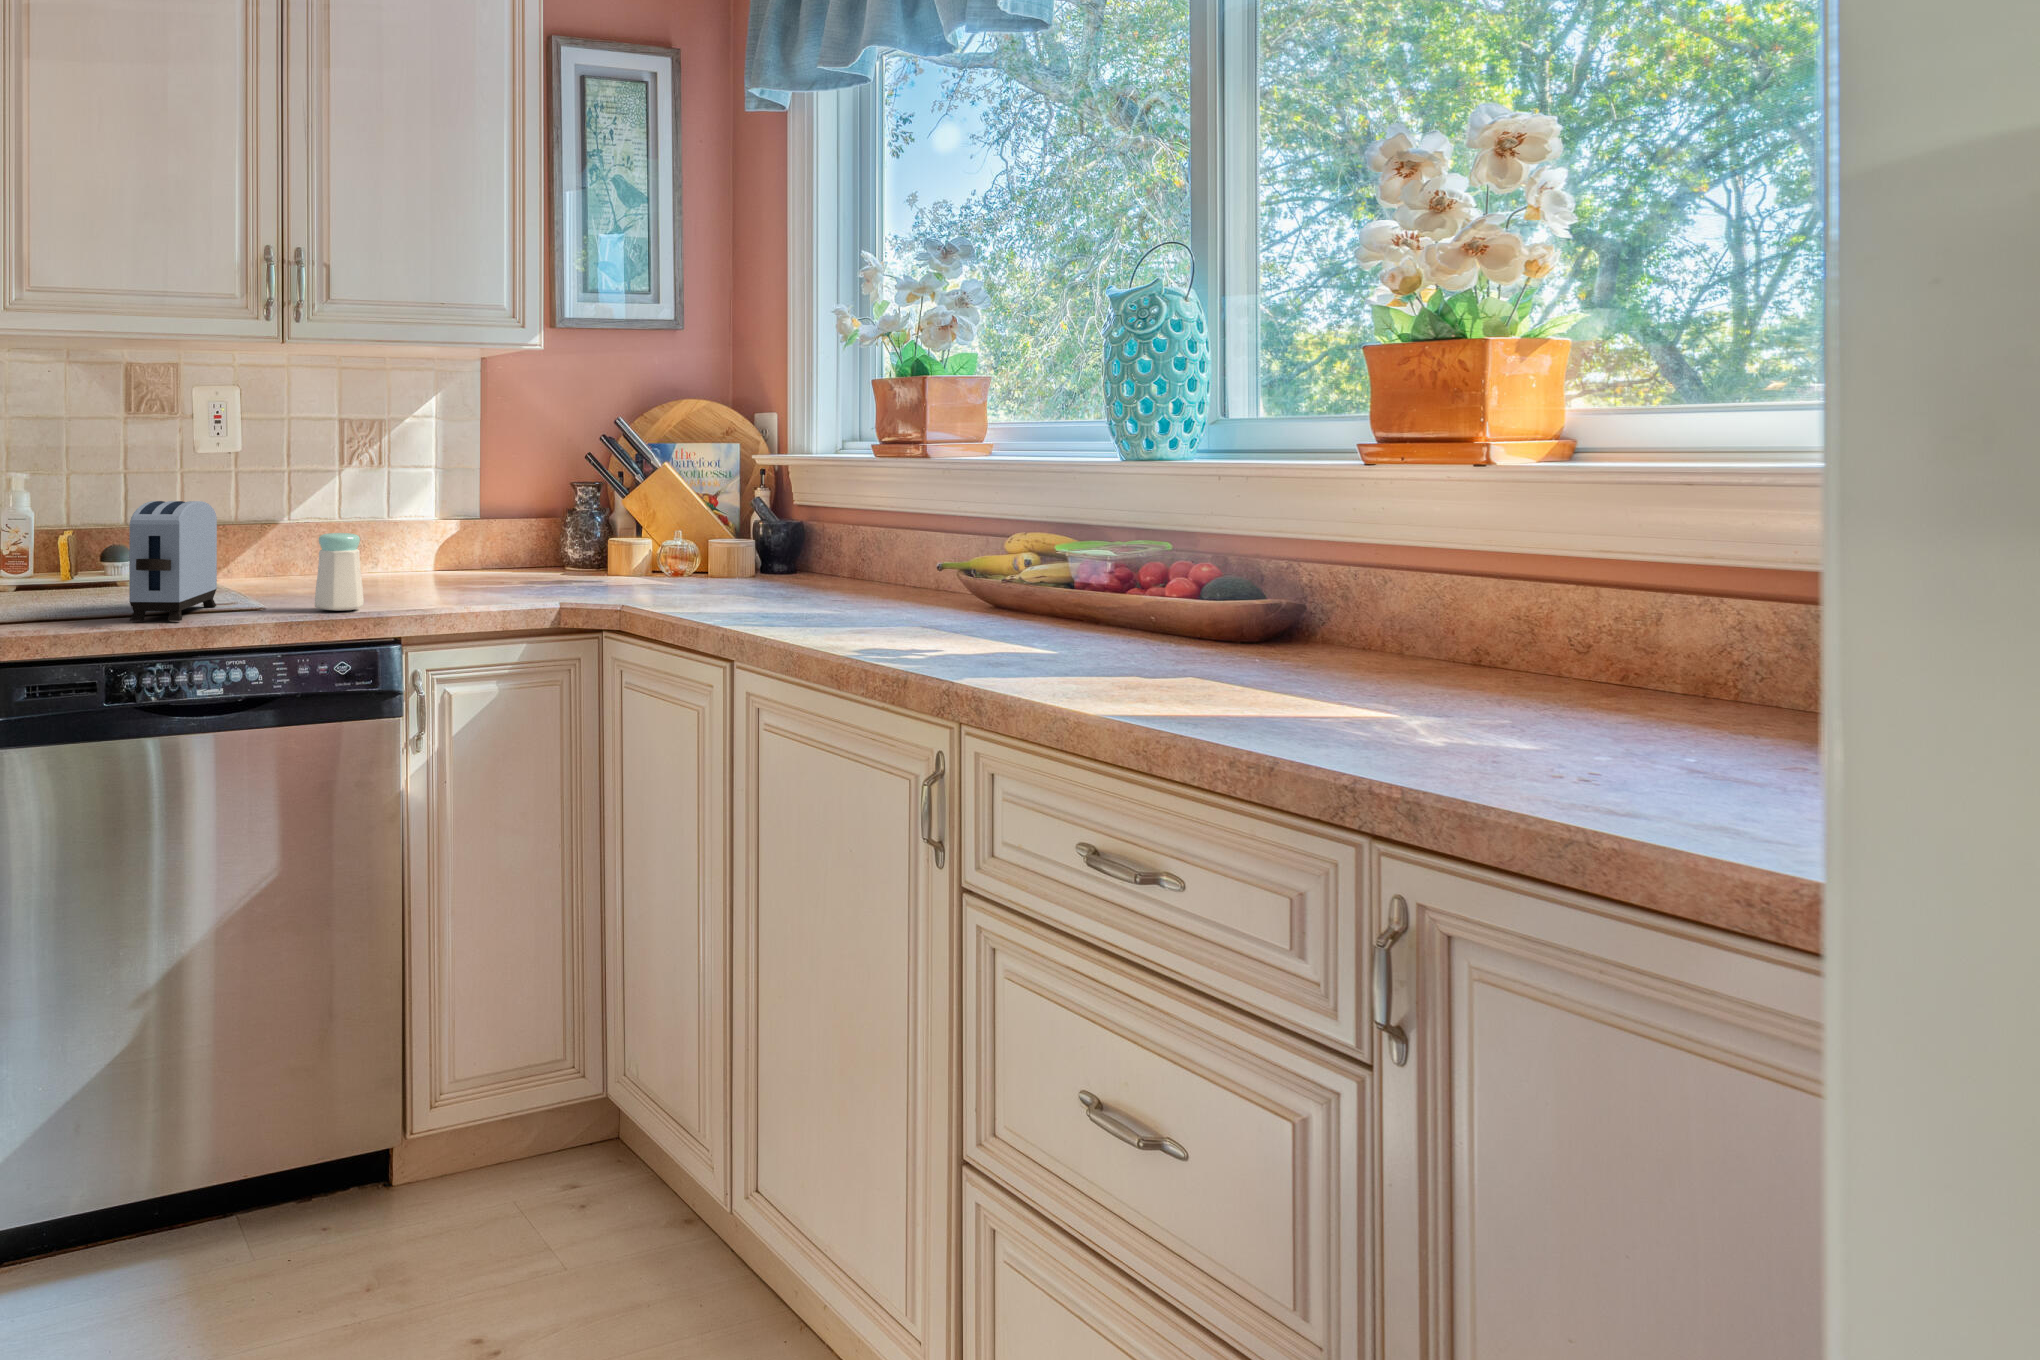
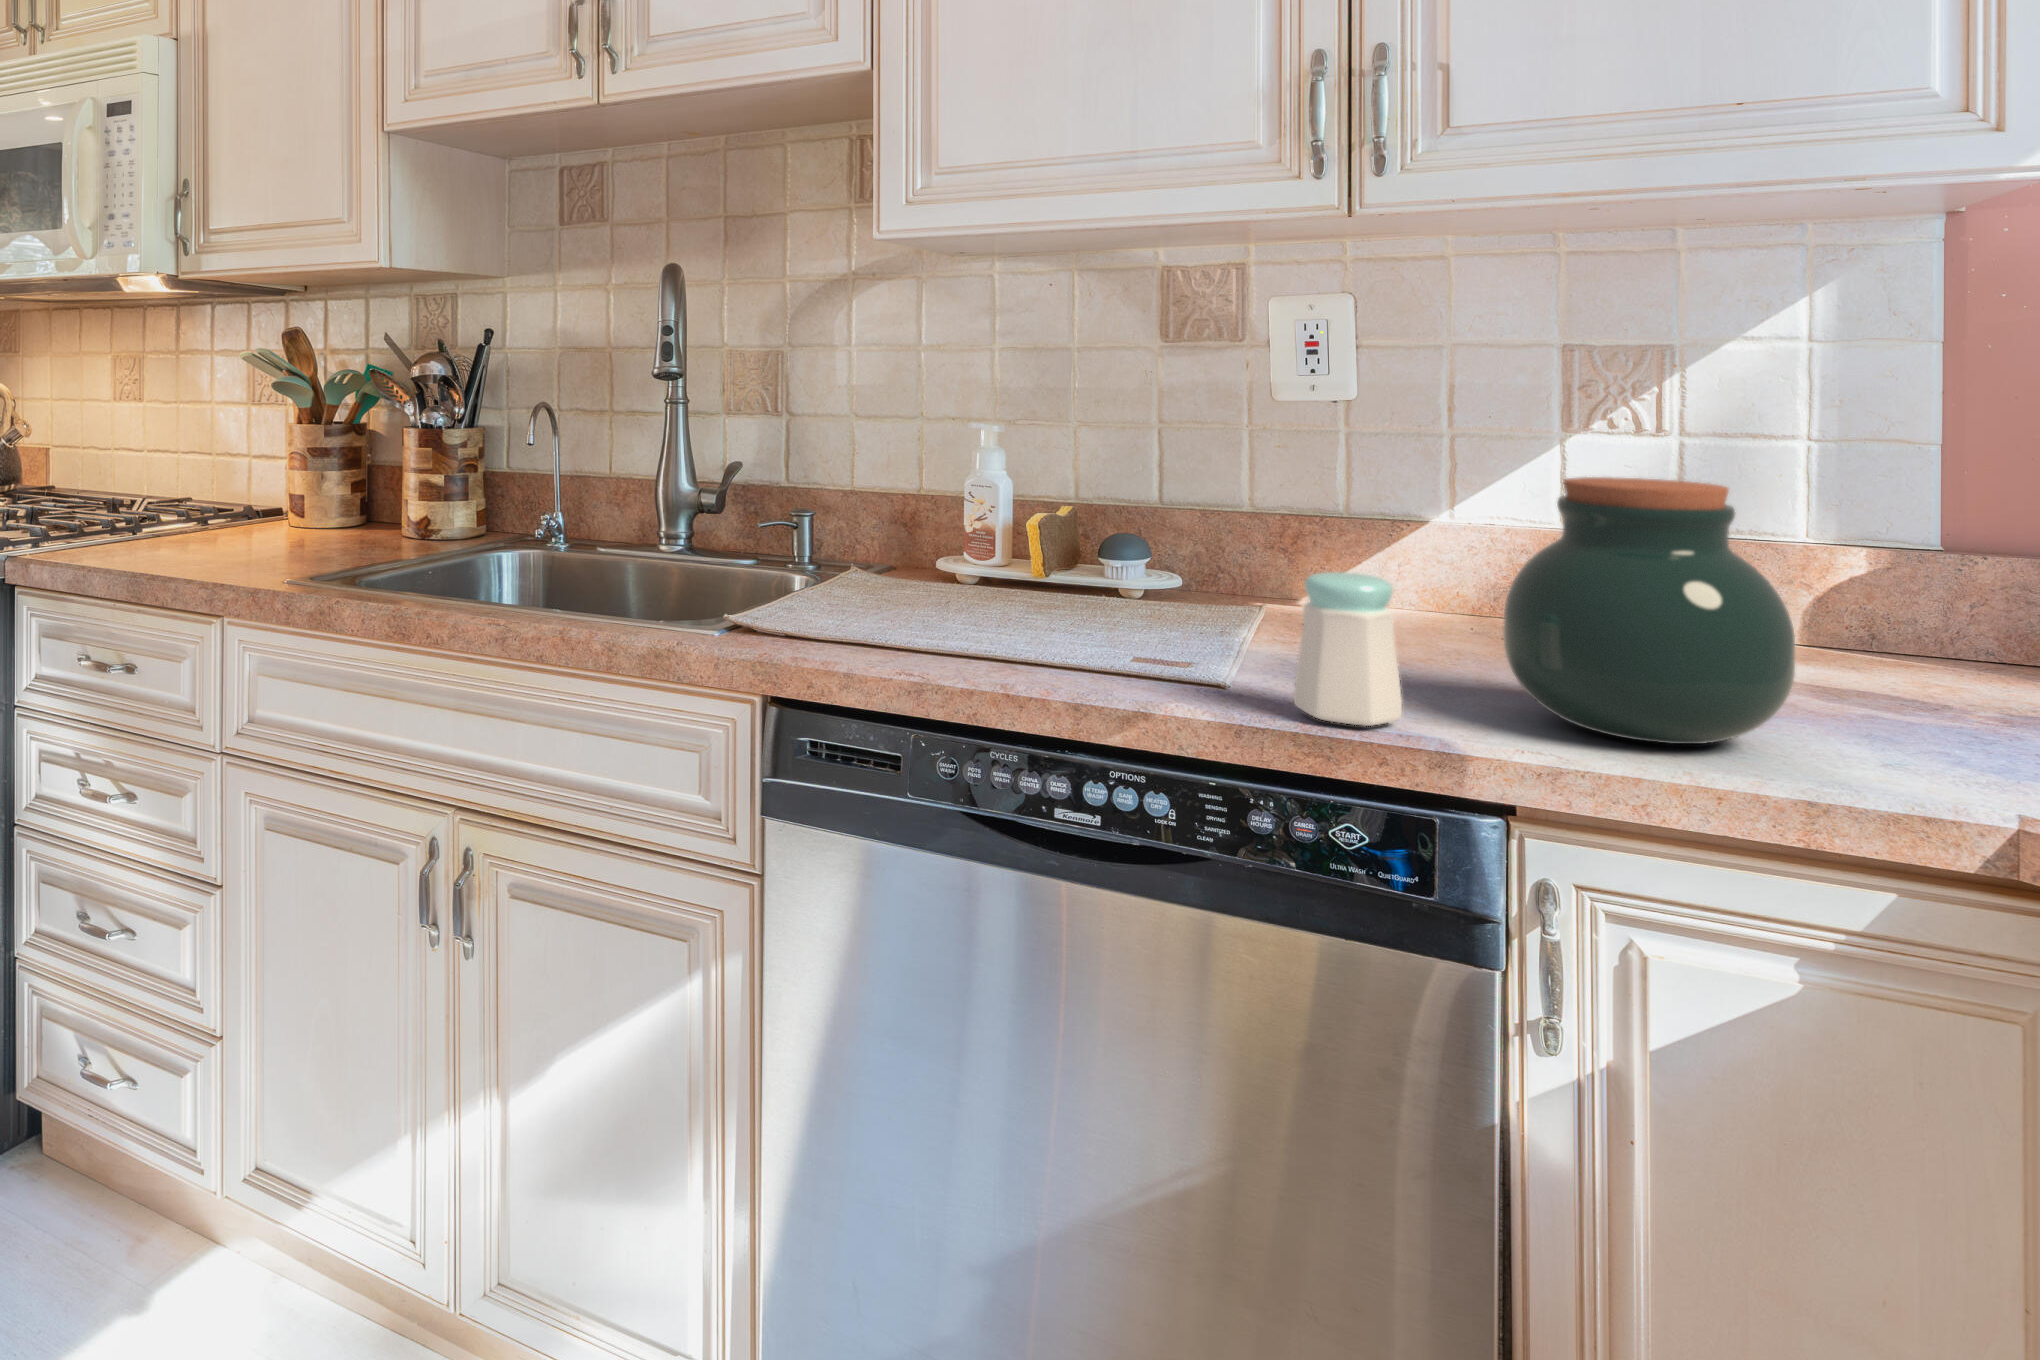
jar: none [387,480,496,601] -> present [1503,477,1795,744]
toaster: present [129,501,217,621] -> none [943,488,1170,690]

